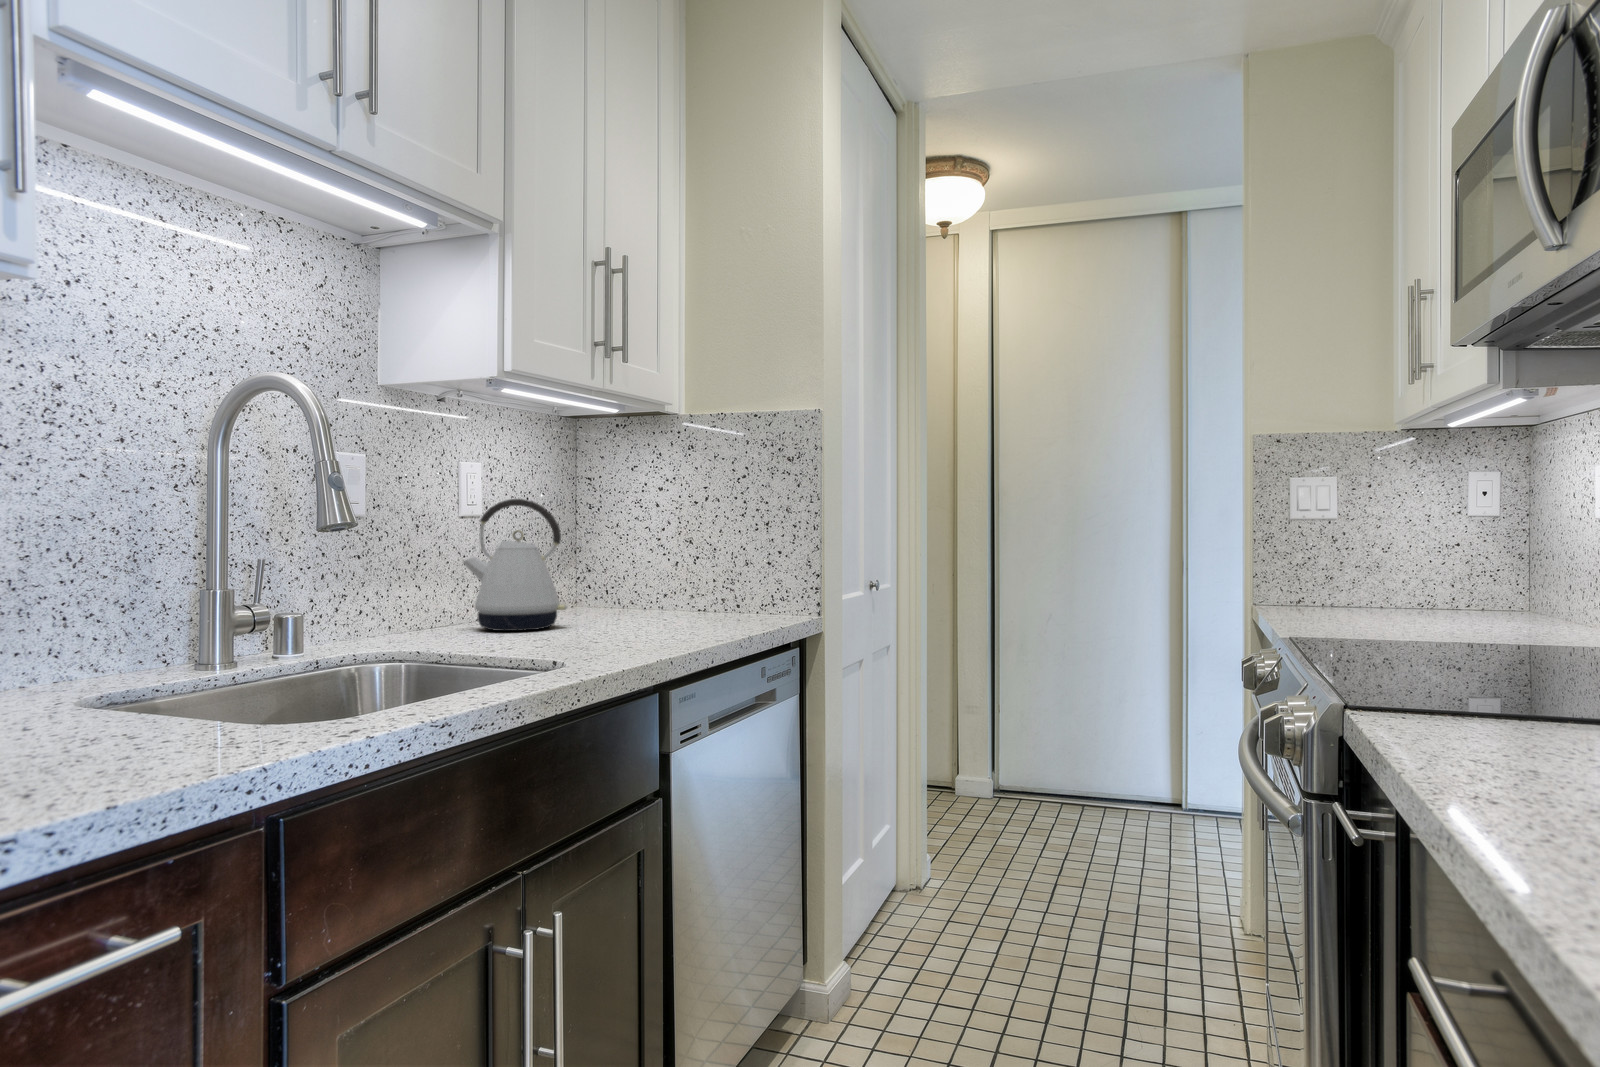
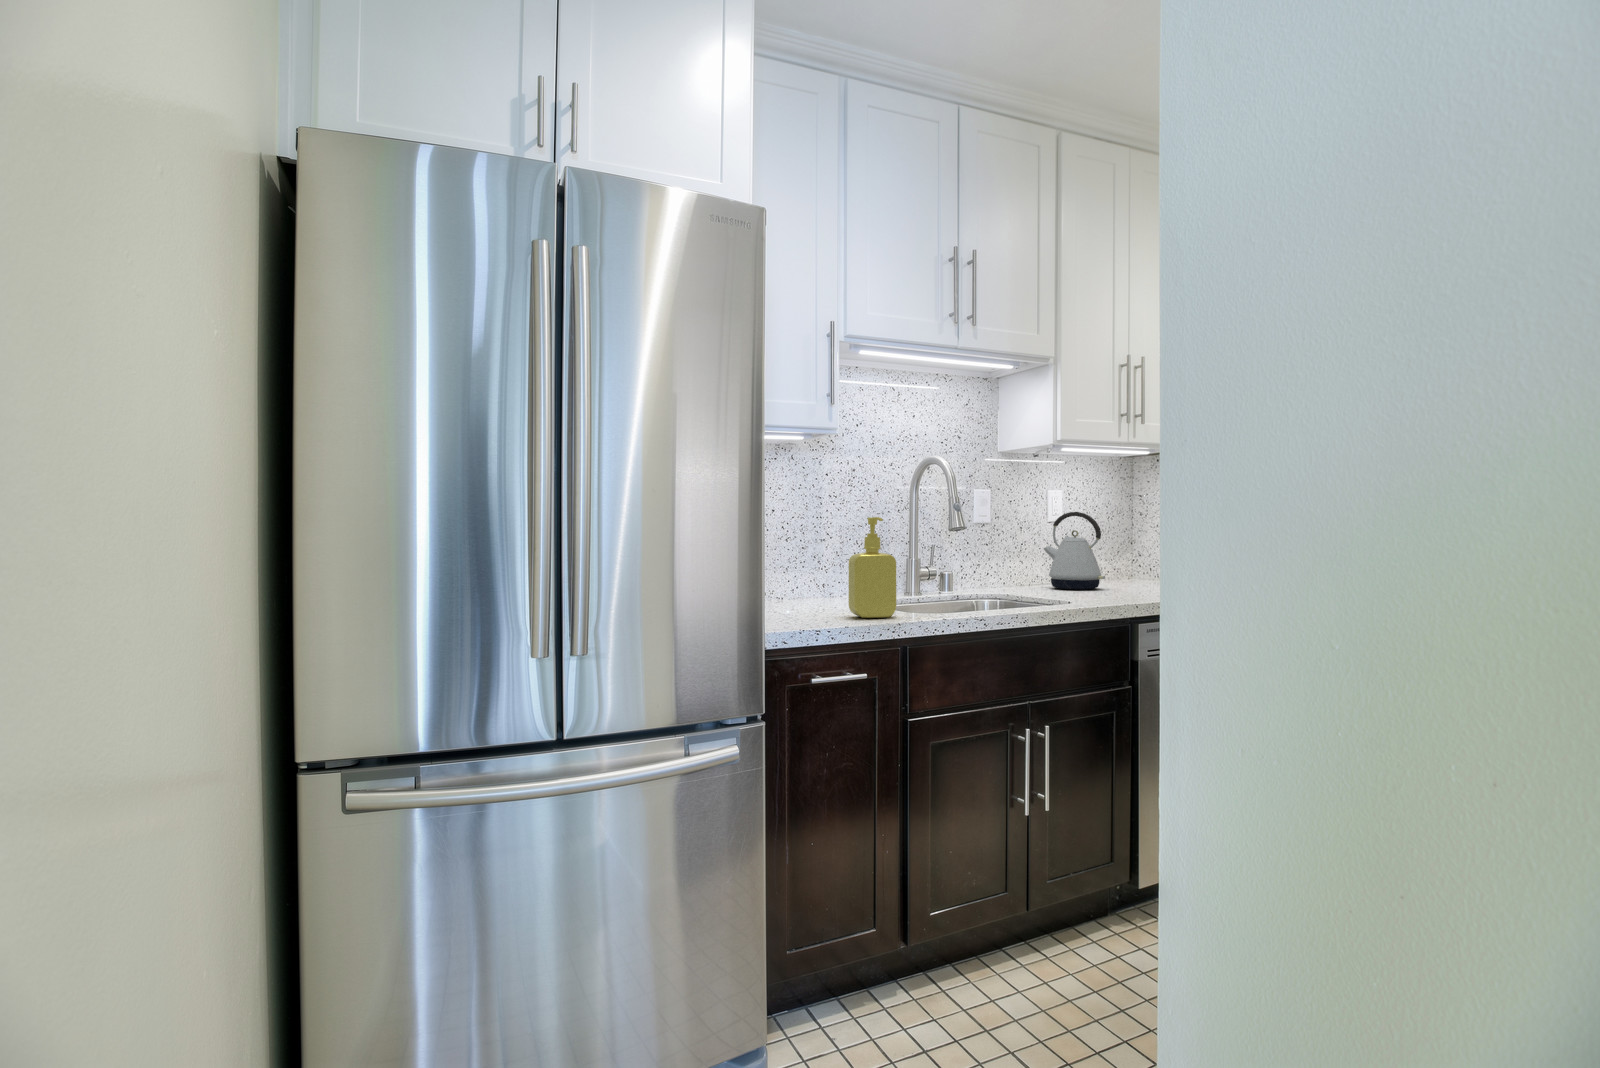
soap dispenser: none [93,497,245,769] -> present [849,517,896,618]

